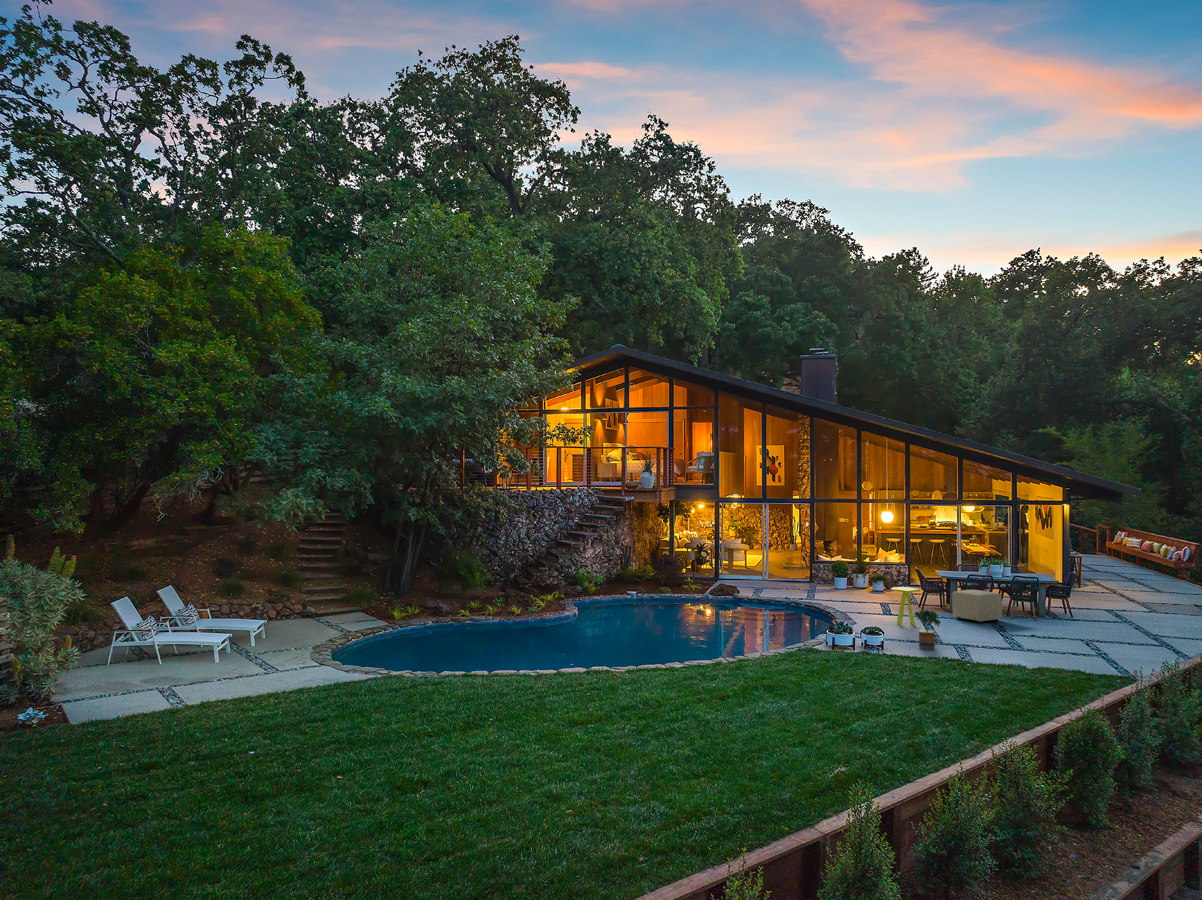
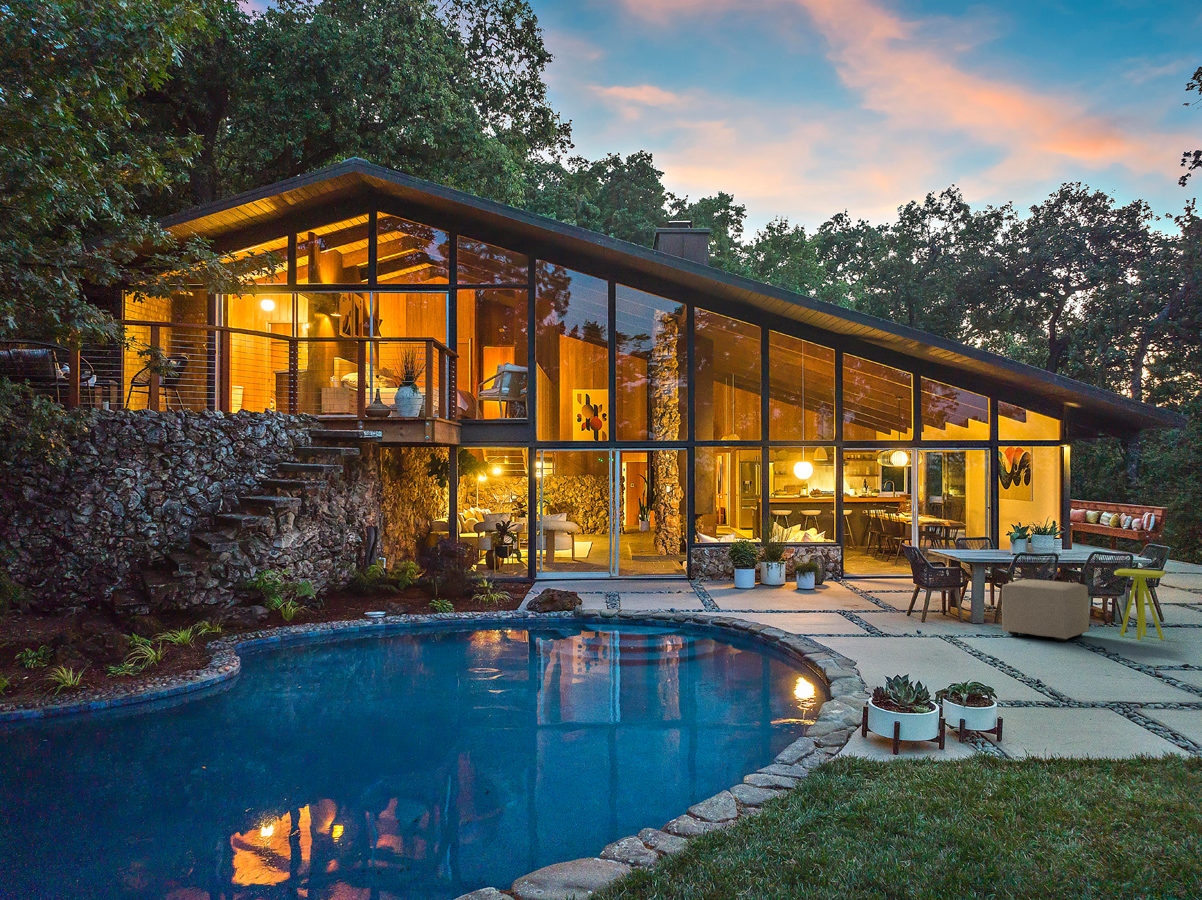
side table: present [890,587,920,626] -> present [1114,569,1165,640]
potted tree: present [914,610,941,650] -> none [1058,628,1134,723]

